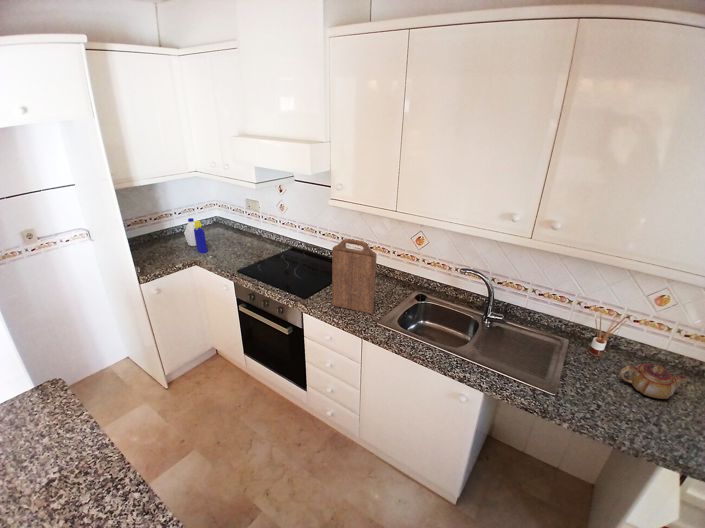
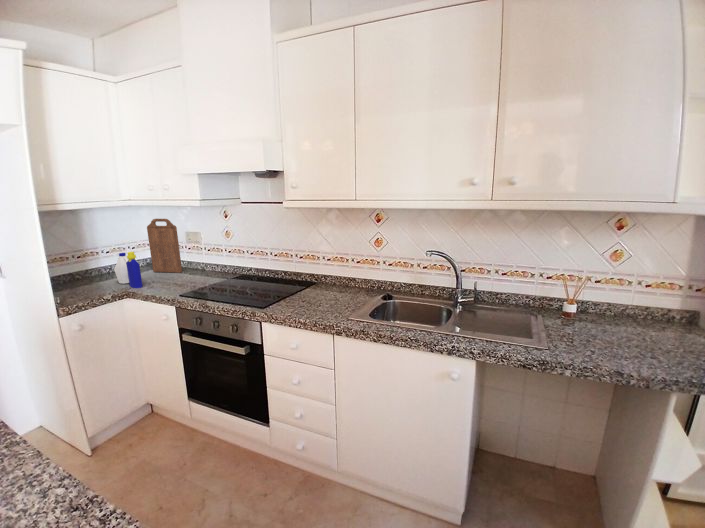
cutting board: present [332,239,377,314] -> present [147,219,182,273]
teapot: present [620,363,687,399] -> none [598,308,659,343]

